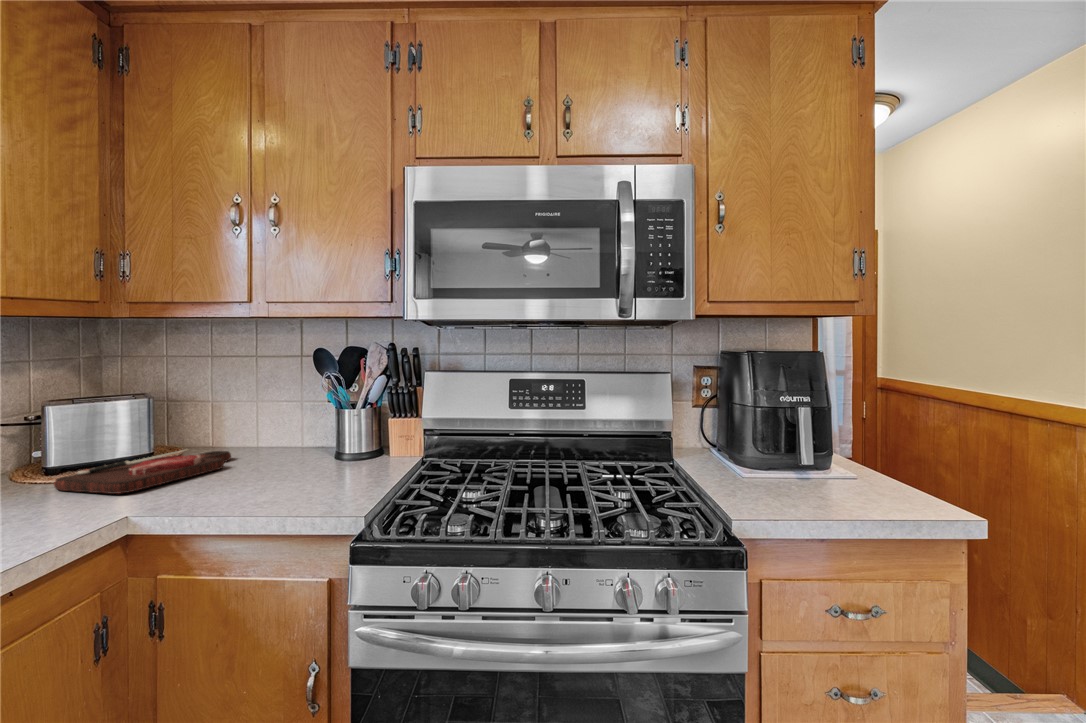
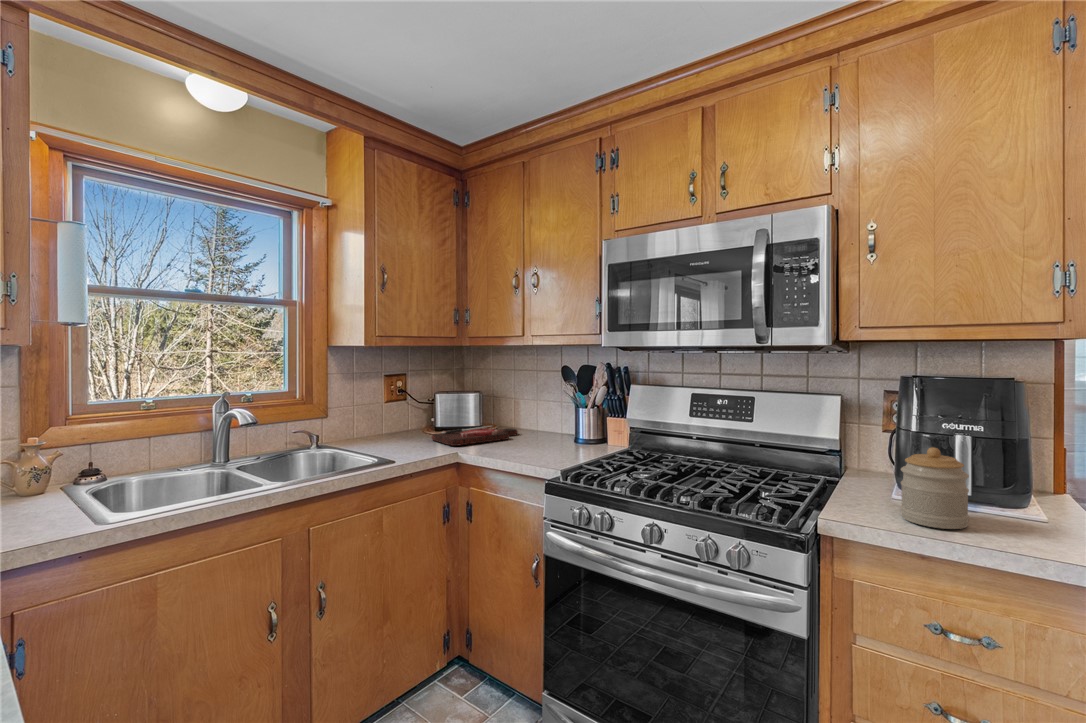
jar: none [786,414,847,493] -> present [901,447,969,529]

